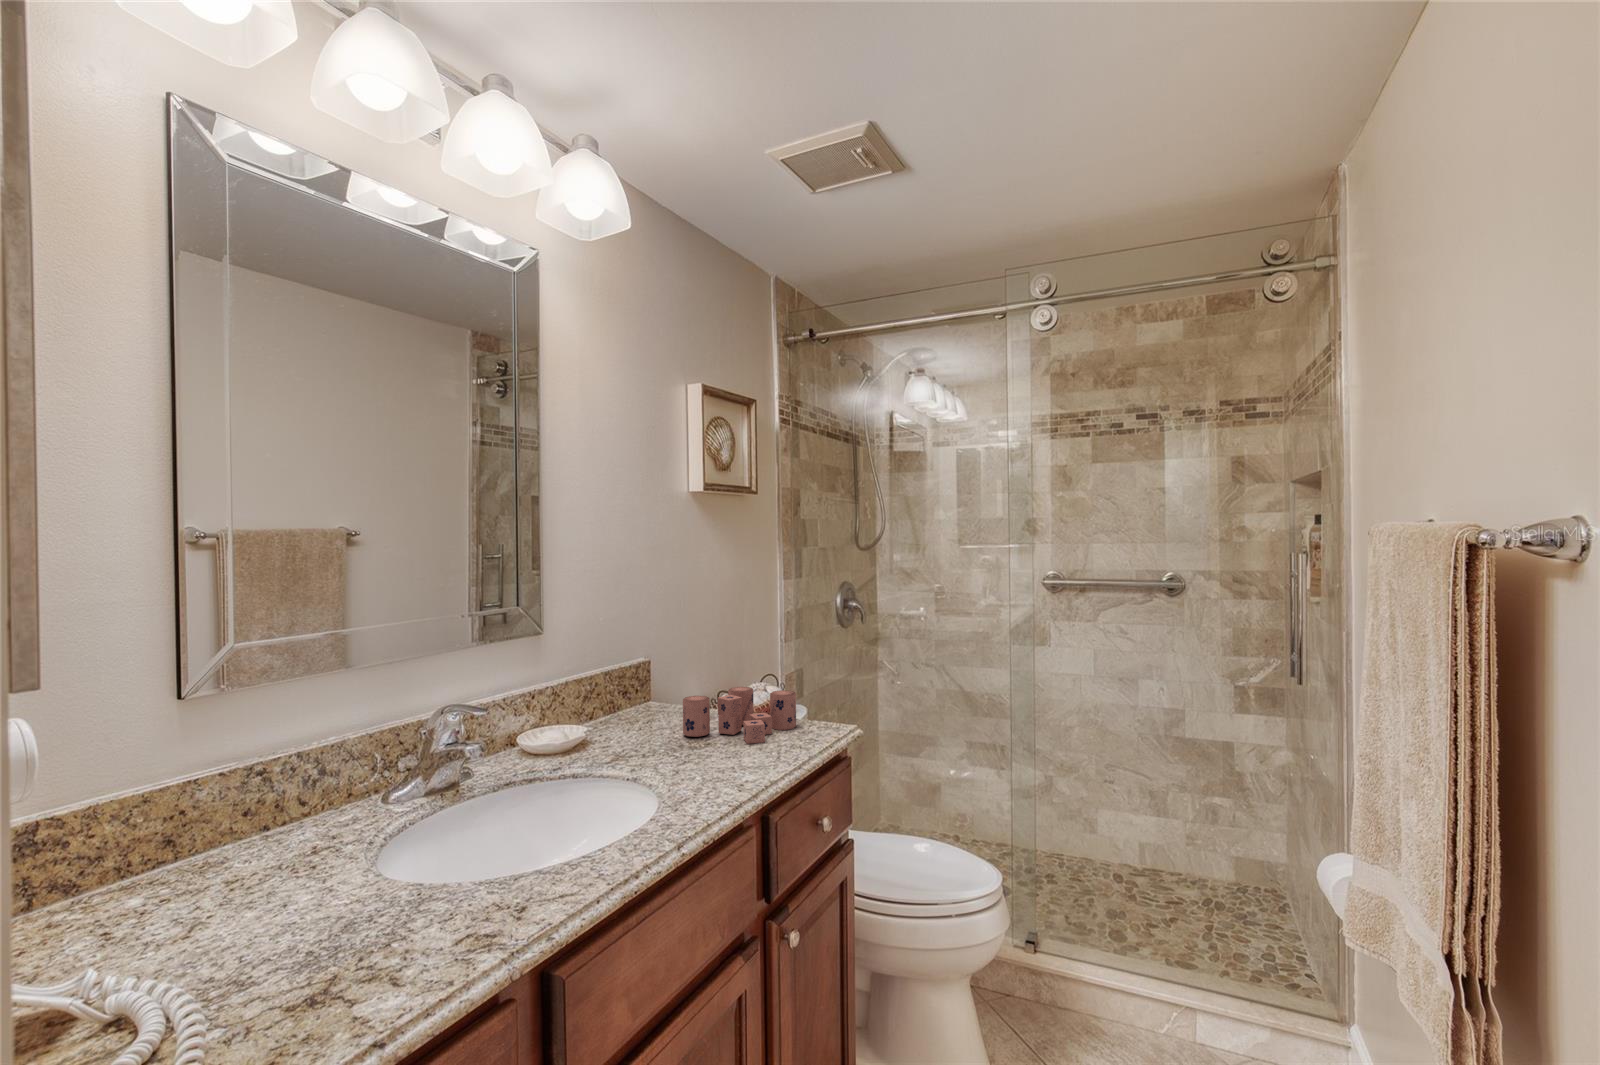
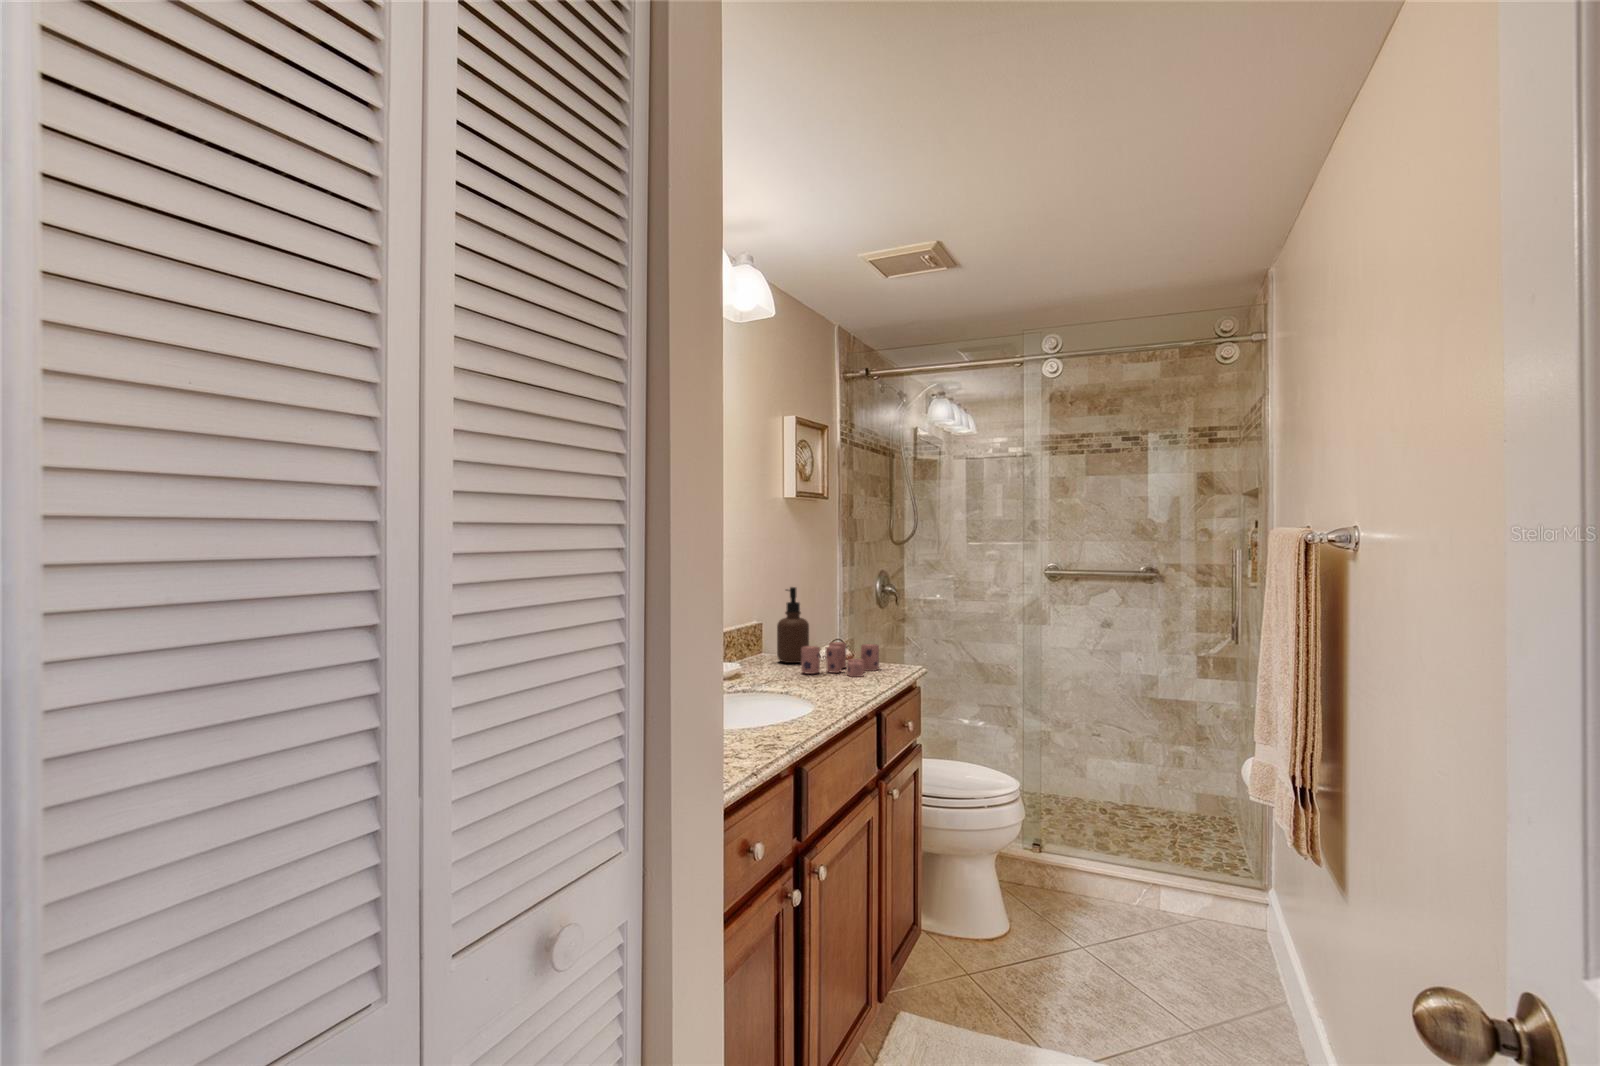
soap dispenser: none [668,610,712,714] -> present [777,587,809,663]

